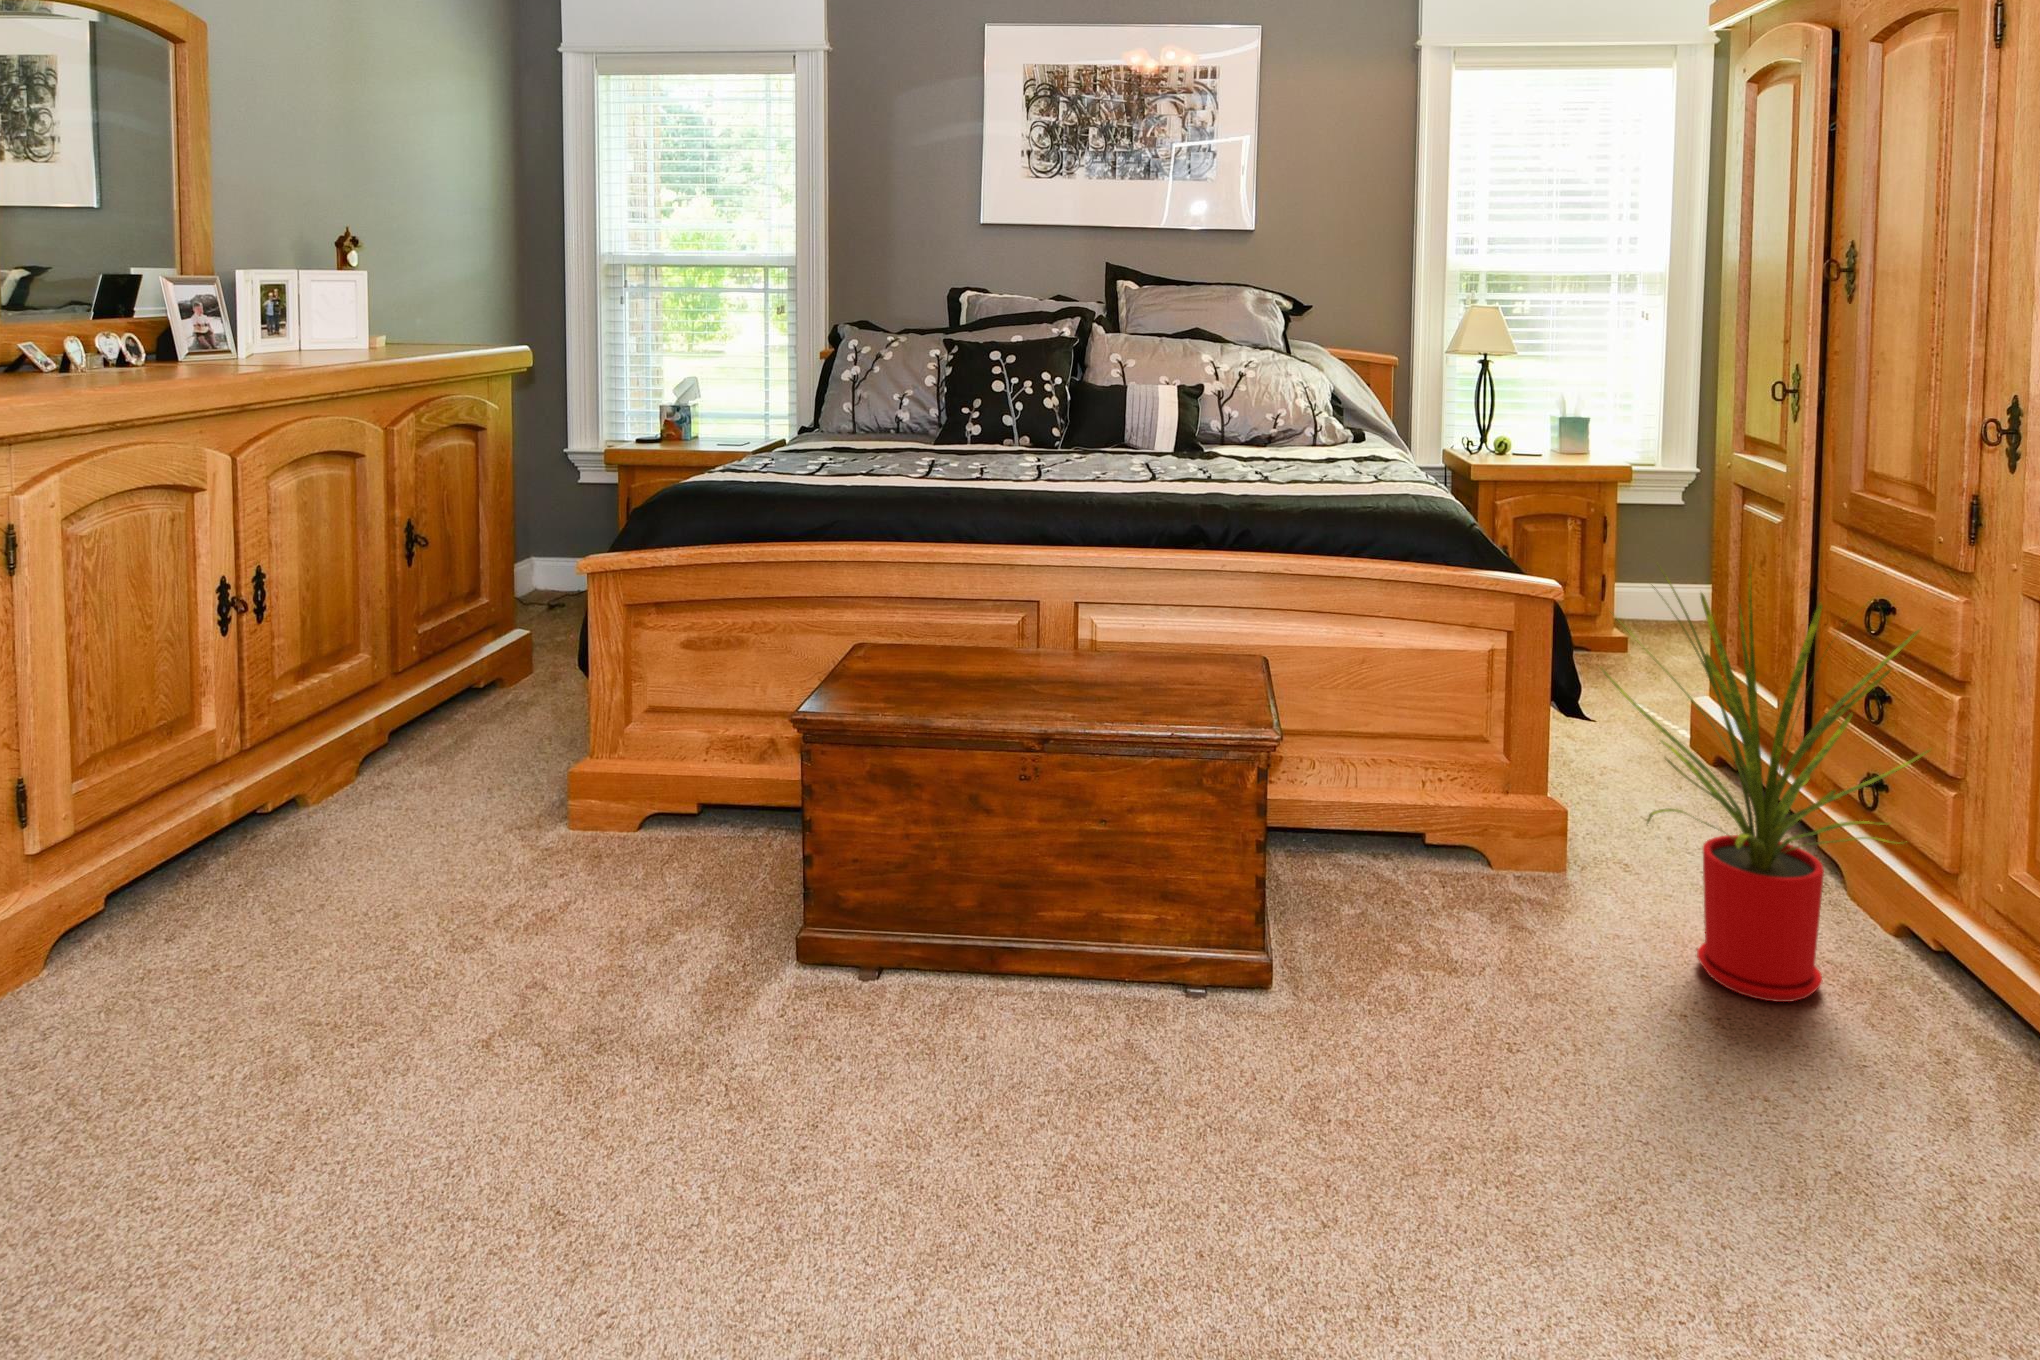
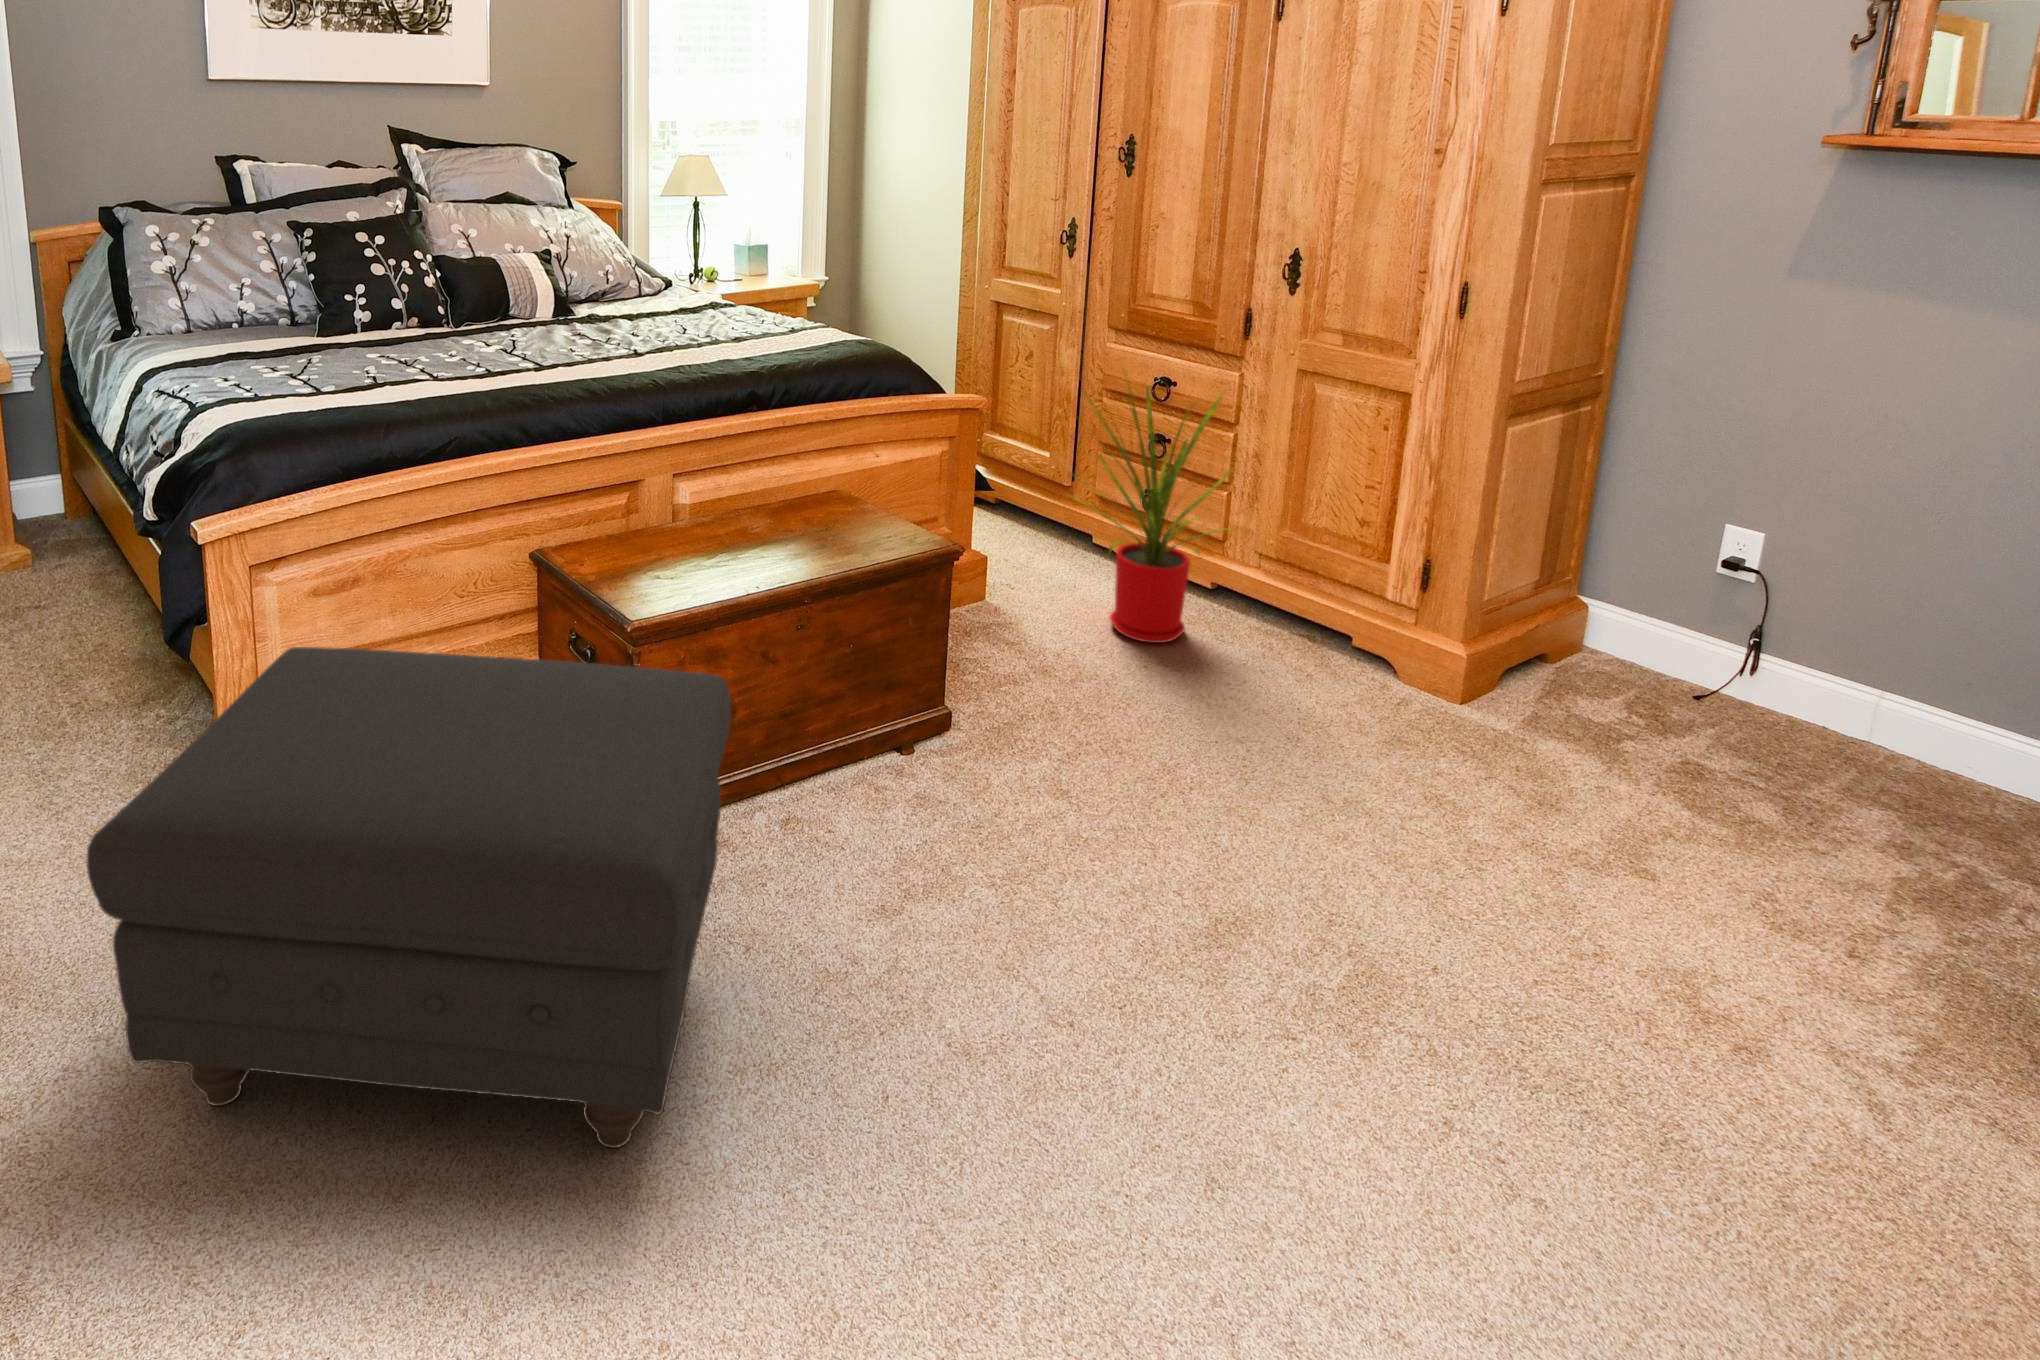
ottoman: none [217,640,781,1159] -> present [87,647,731,1148]

